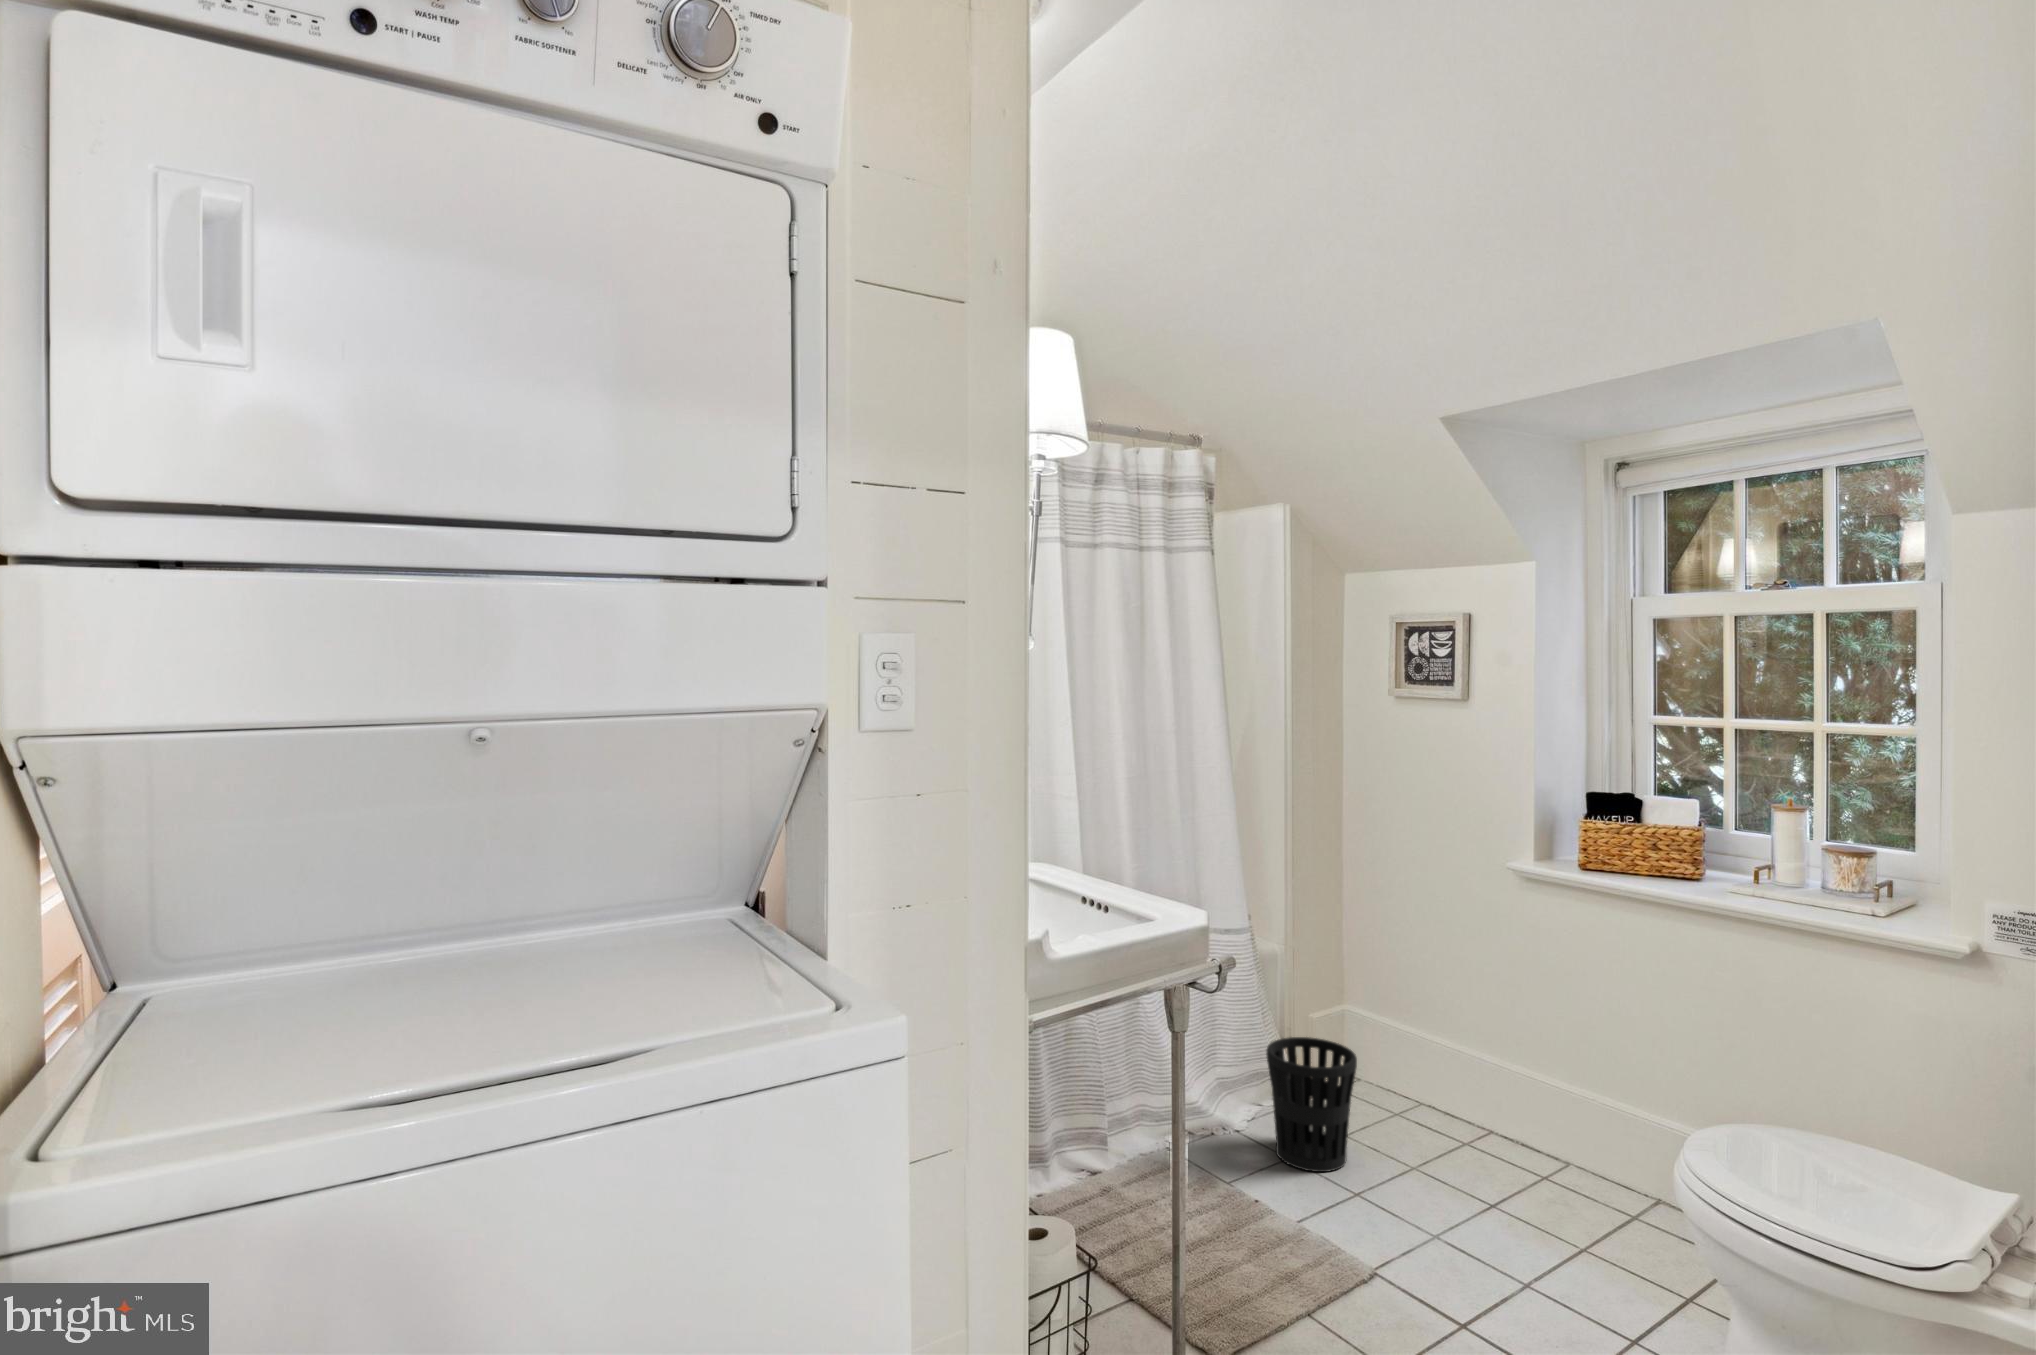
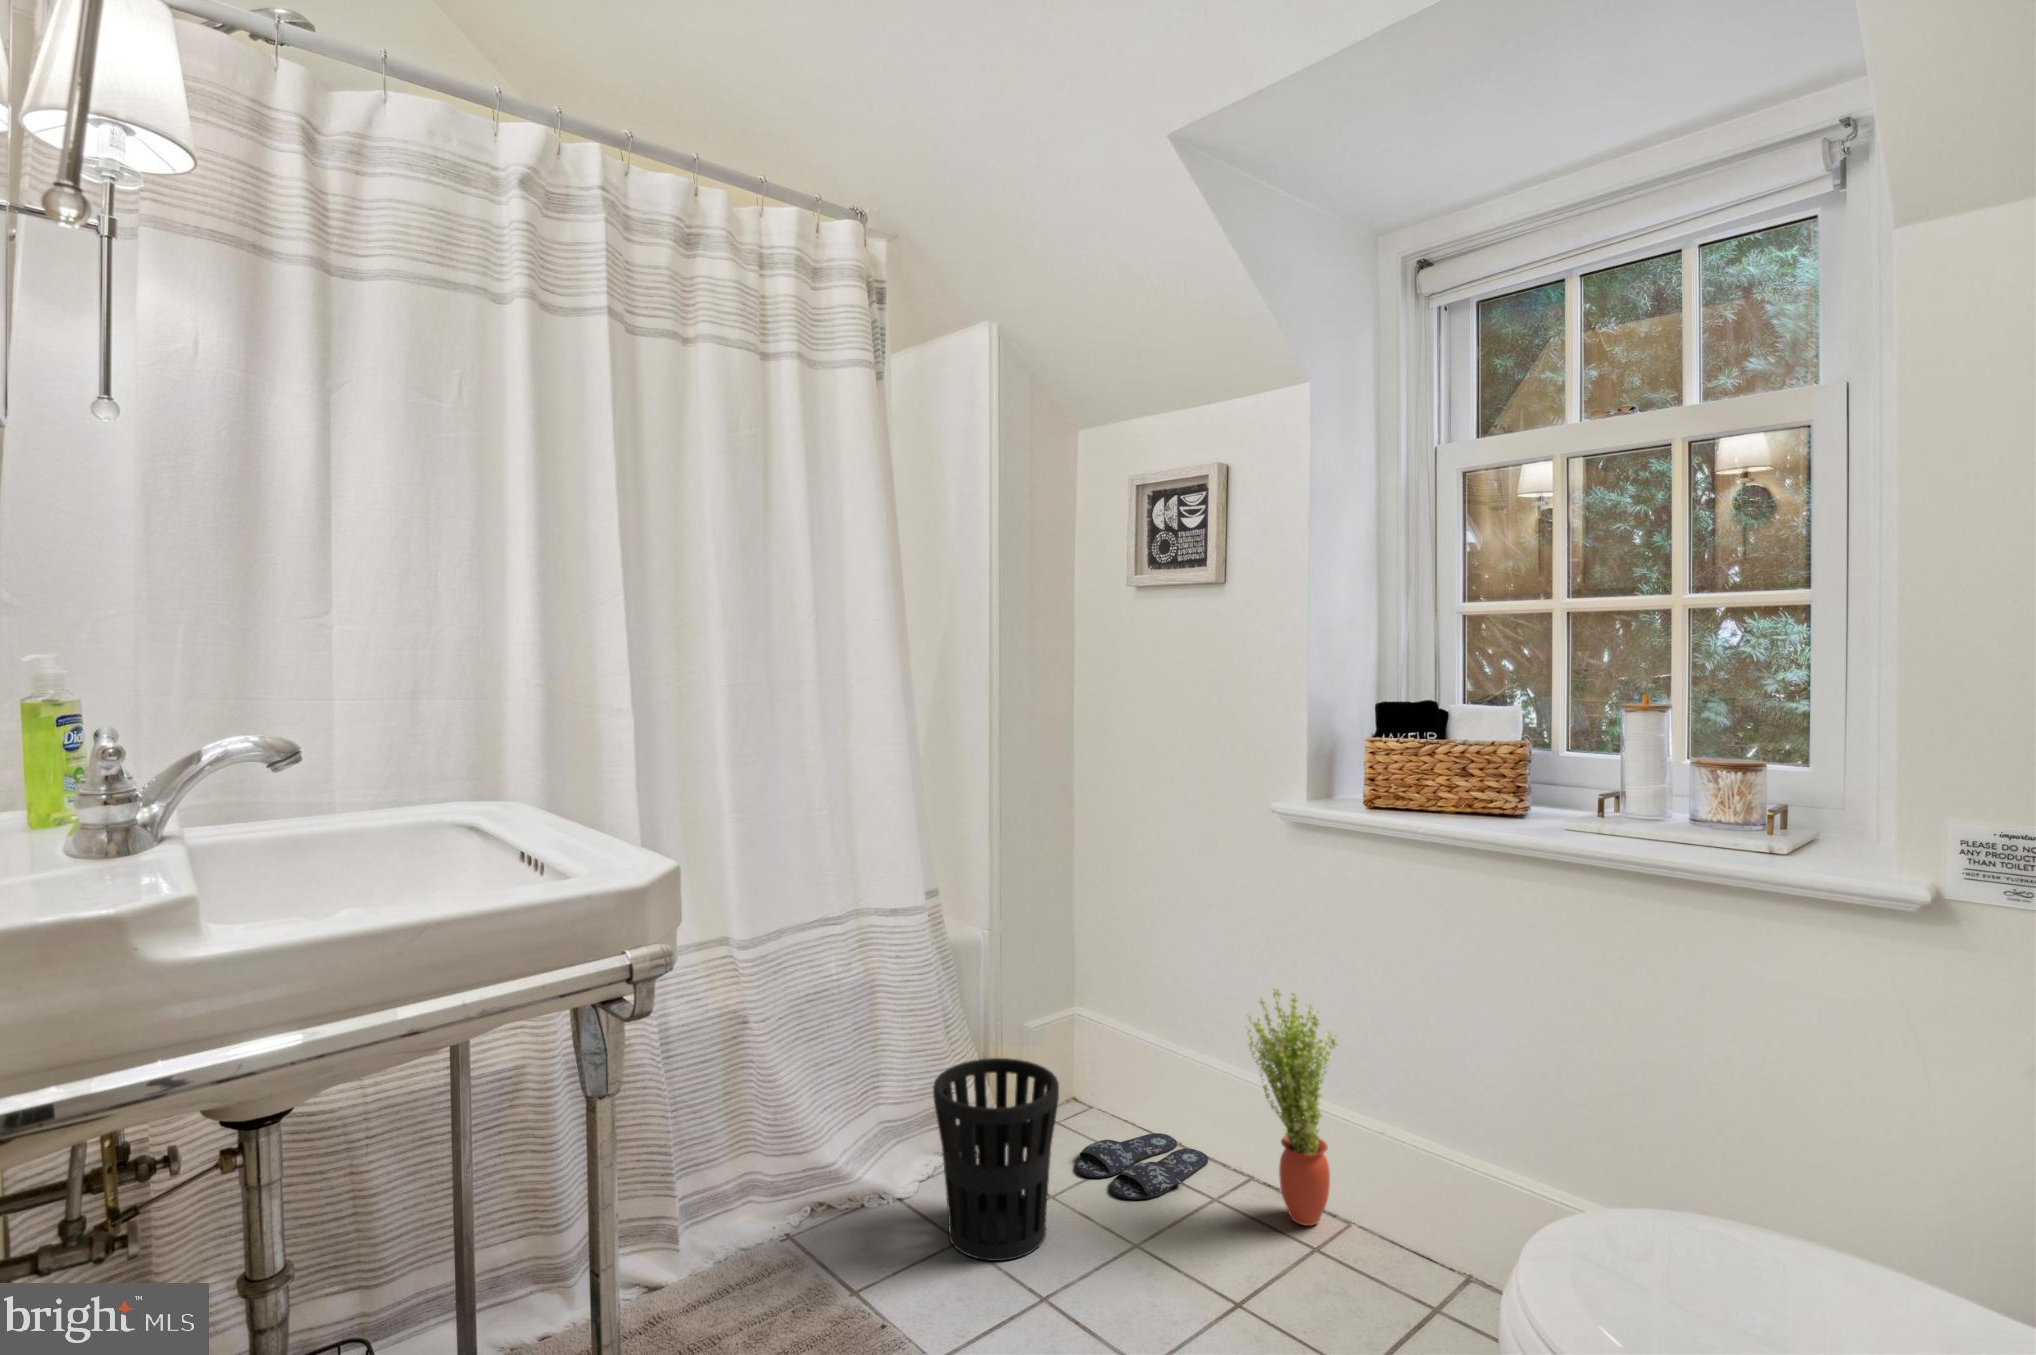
potted plant: none [1487,995,1560,1164] -> present [1246,987,1337,1226]
slippers: none [1353,1102,1451,1142] -> present [1076,1133,1208,1199]

